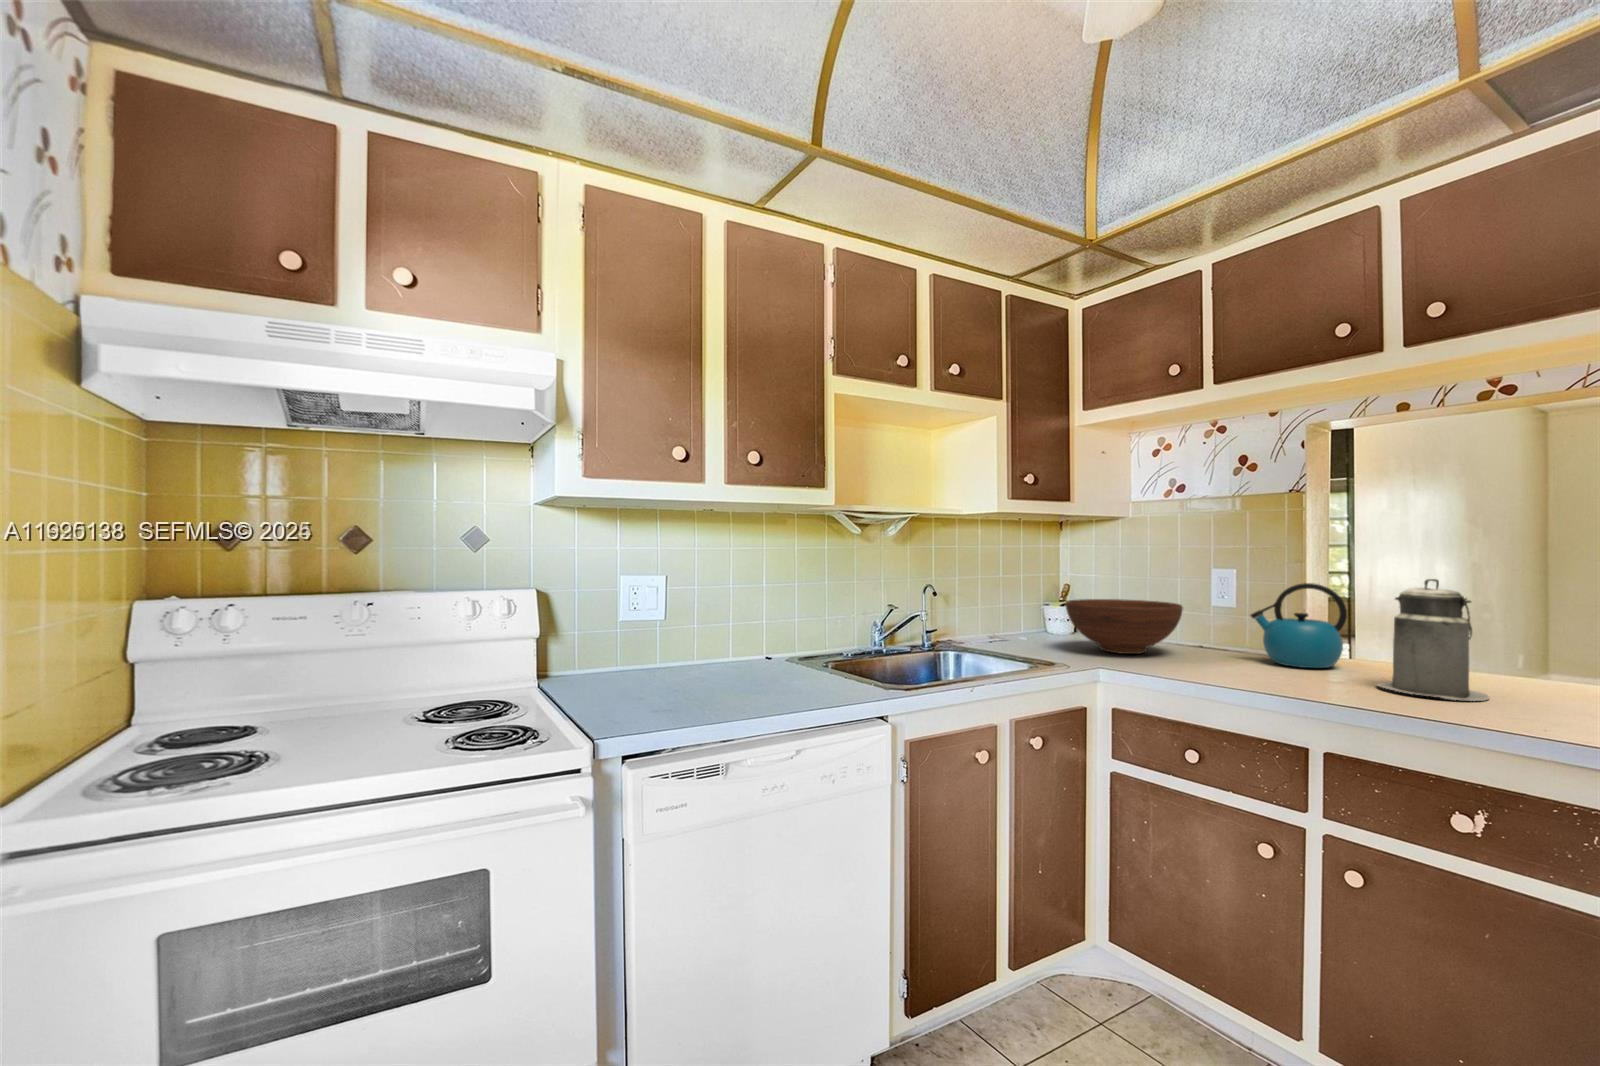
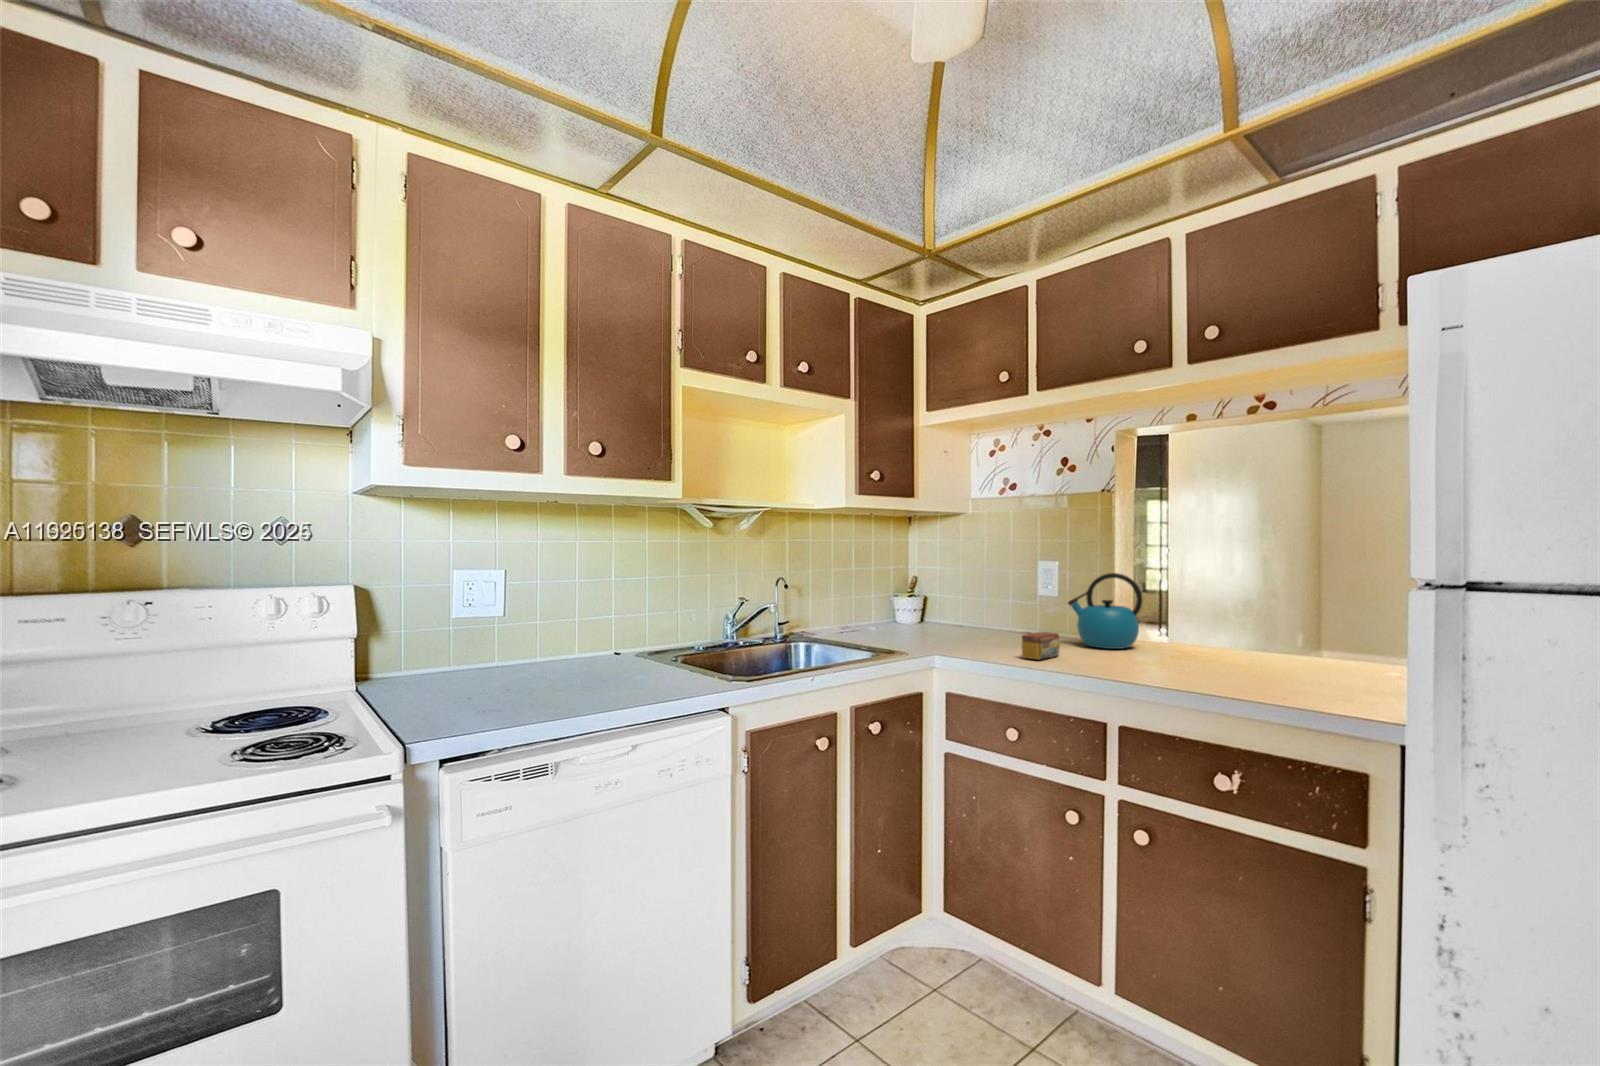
canister: present [1377,579,1489,701] -> none [1157,568,1237,671]
fruit bowl: present [1066,599,1183,654] -> none [911,590,1013,641]
tea box: none [1203,647,1248,679] -> present [1022,632,1060,660]

